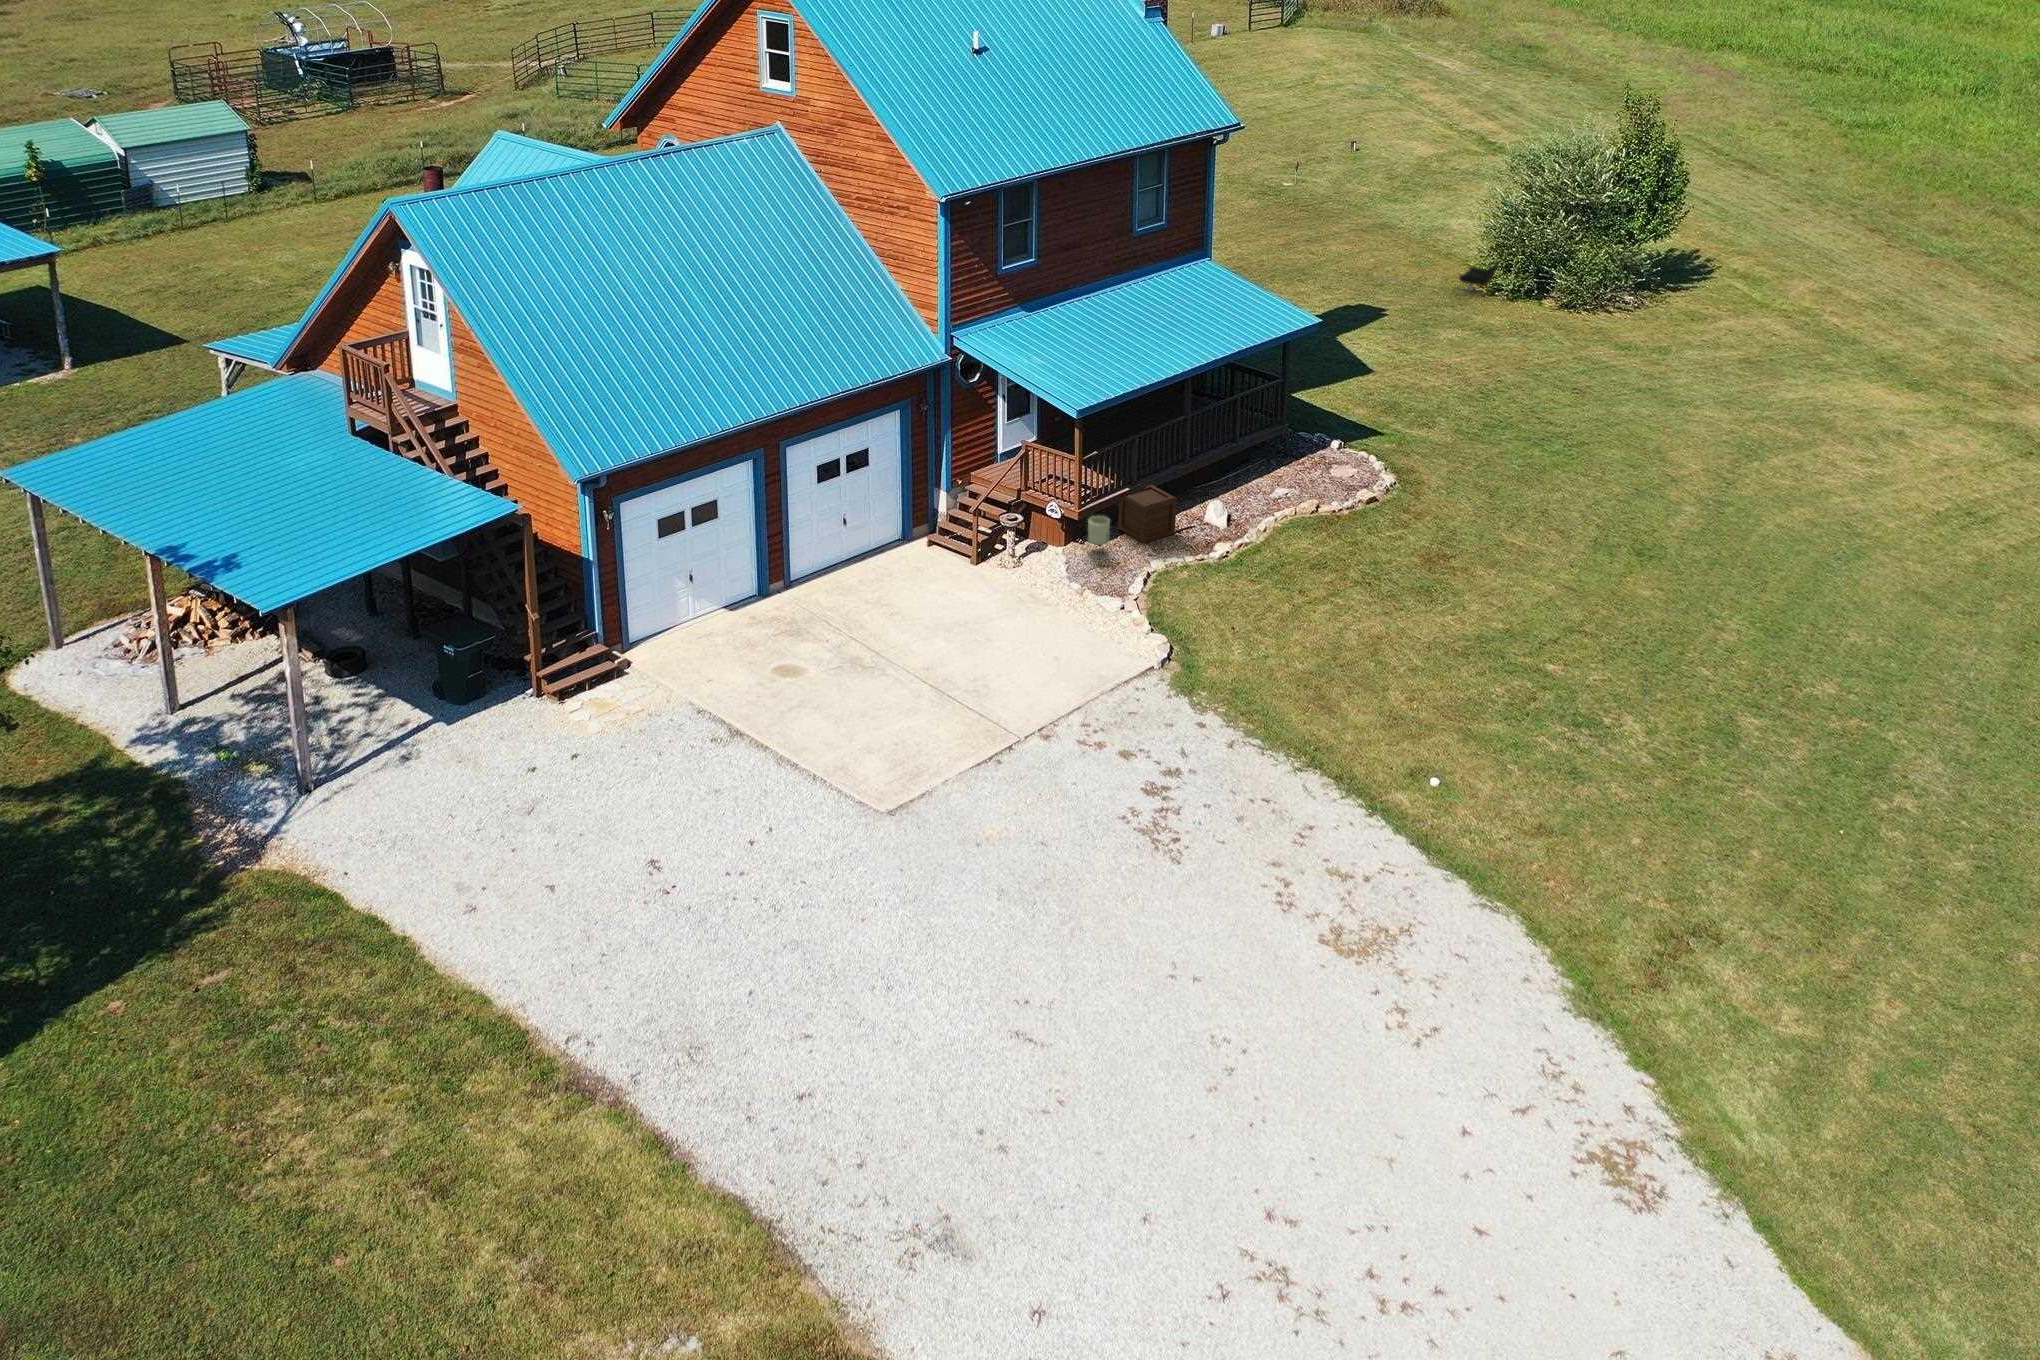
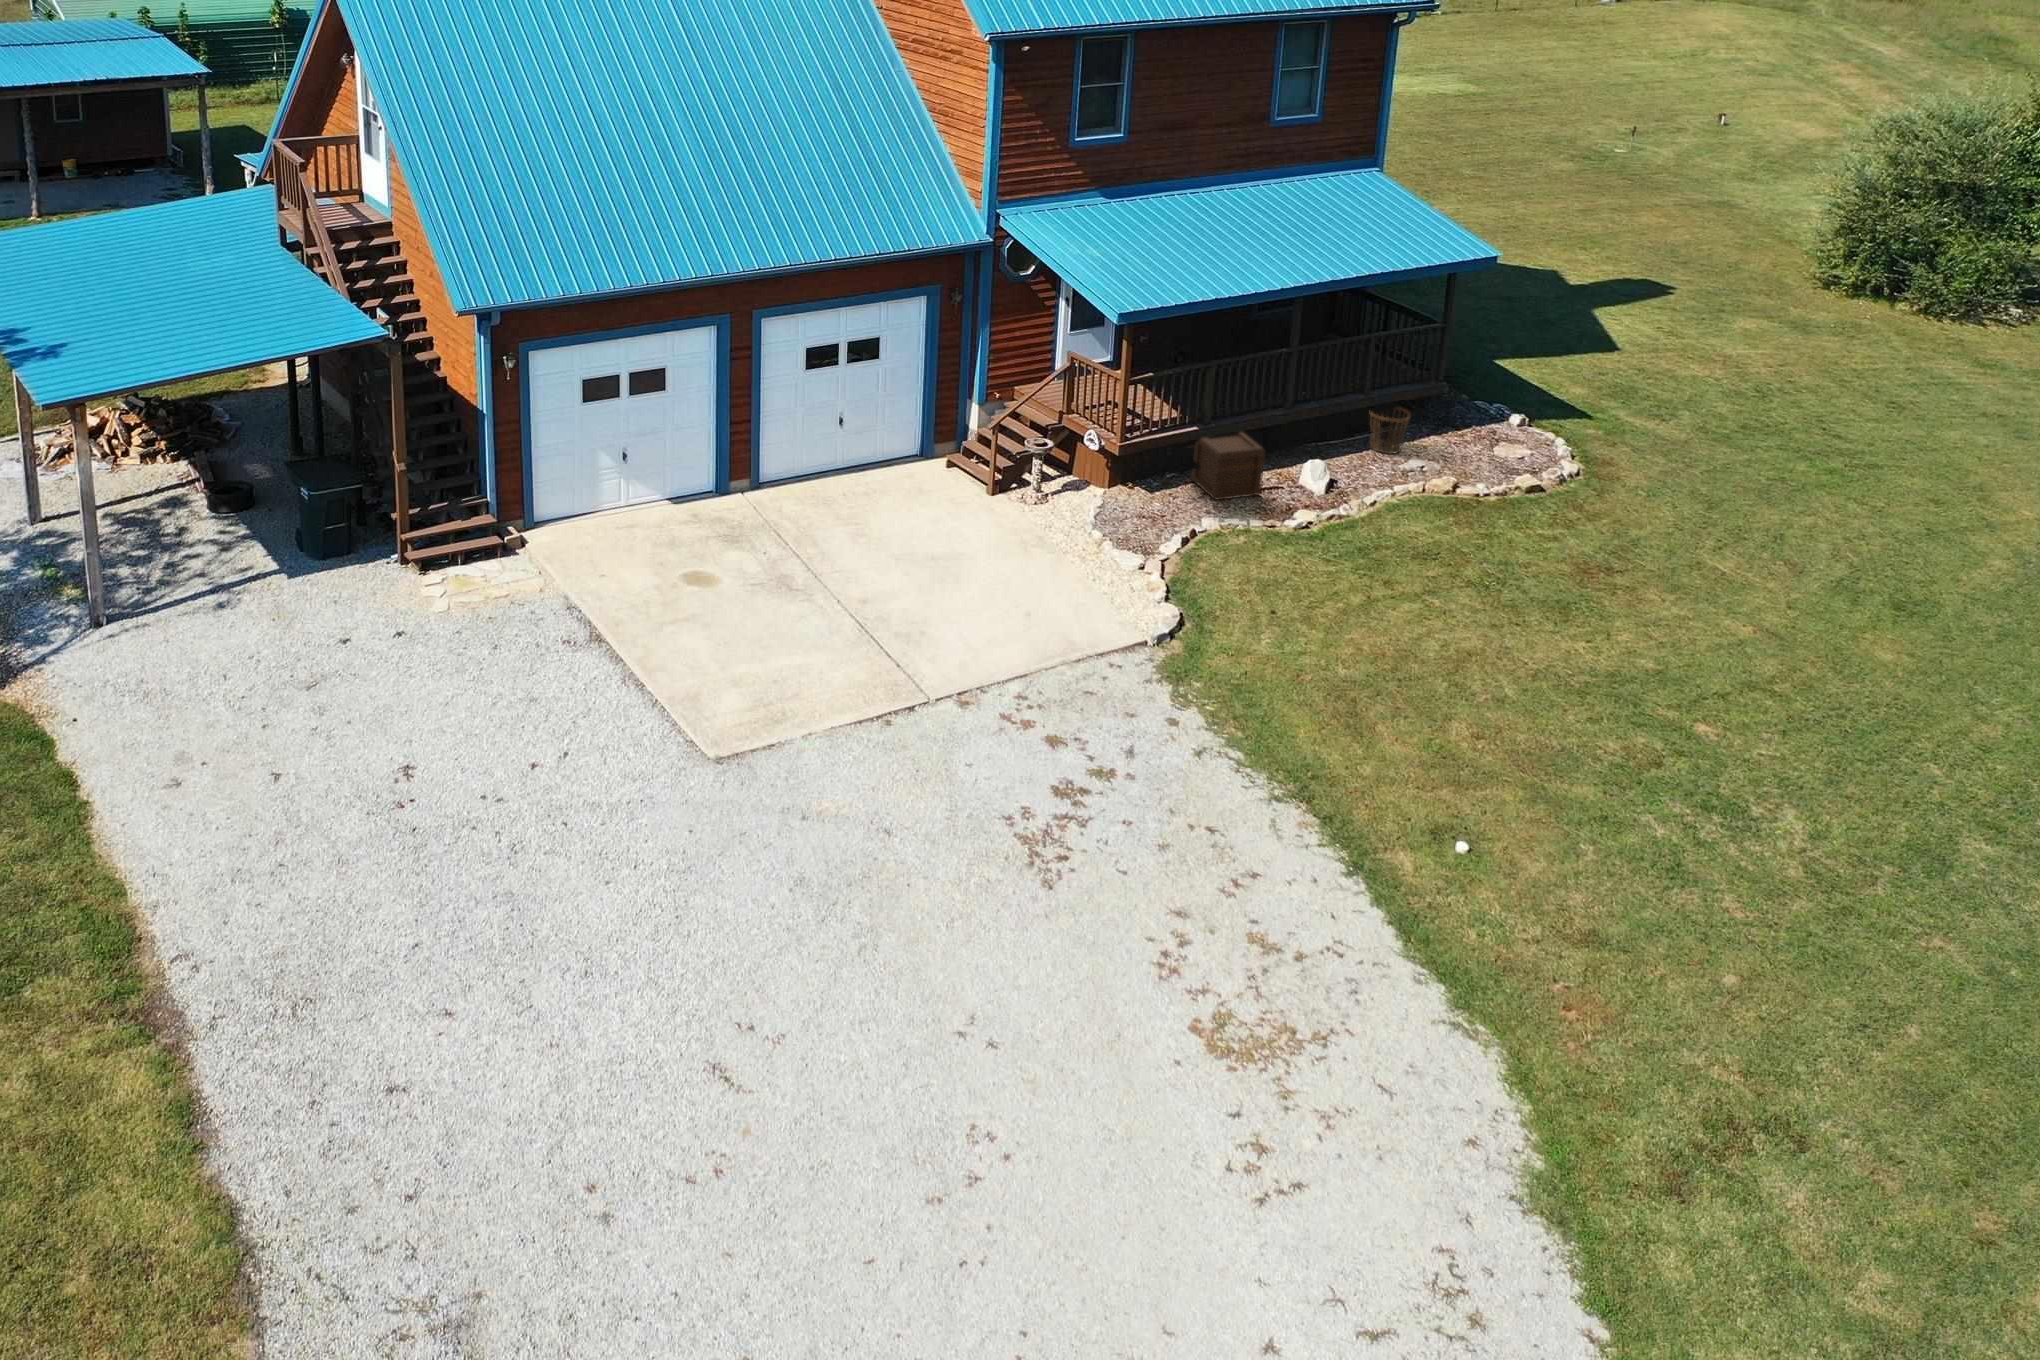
lounge chair: present [1459,264,1499,294] -> none [1769,245,1830,282]
basket: none [1233,446,1264,485] -> present [1370,407,1410,454]
planter: present [1087,516,1110,545] -> none [1139,457,1170,505]

